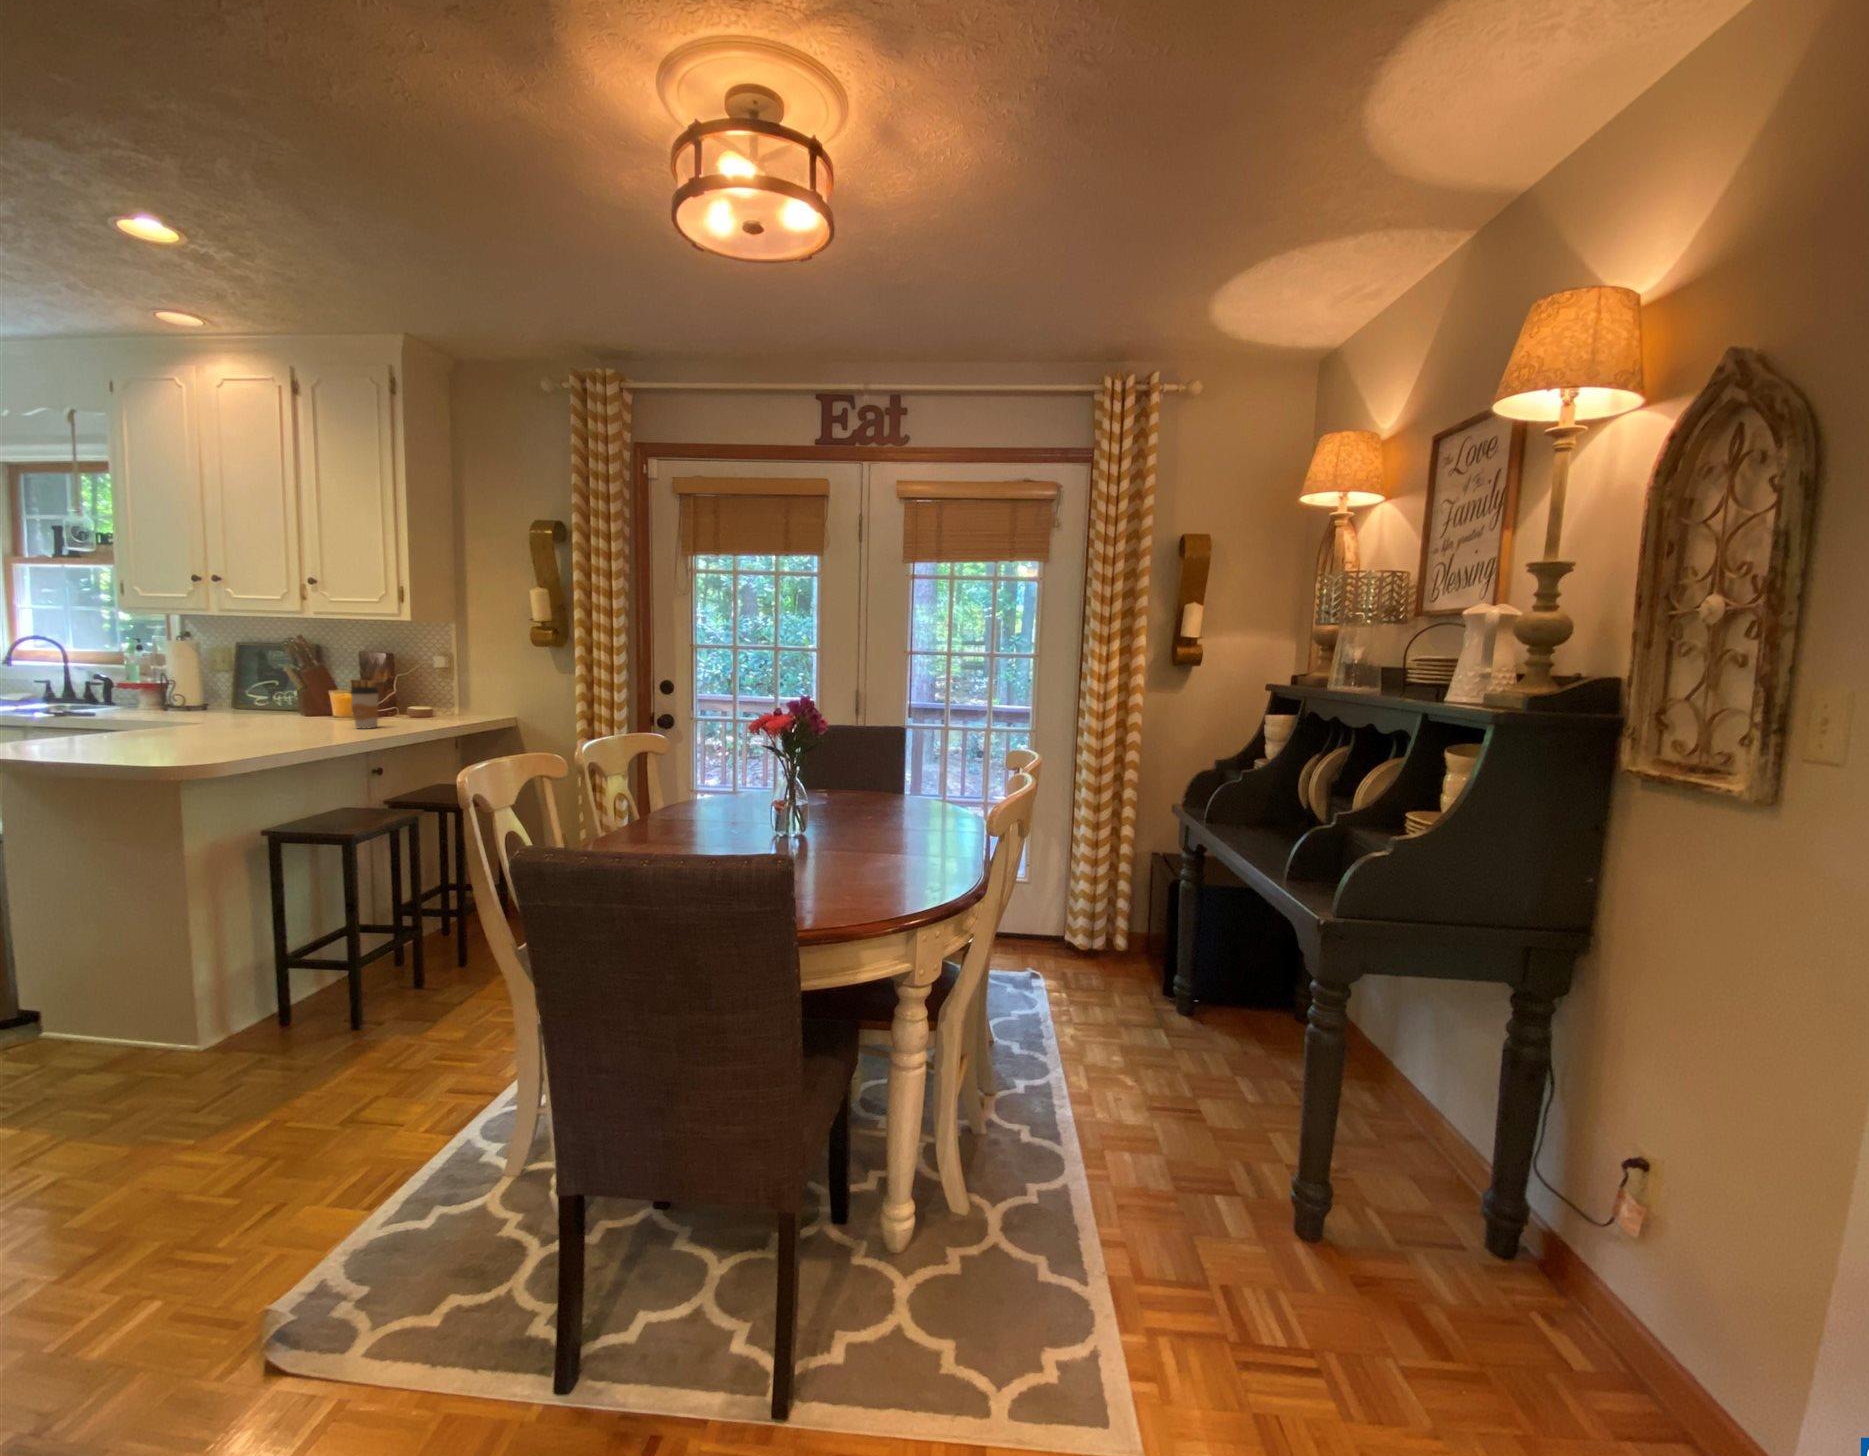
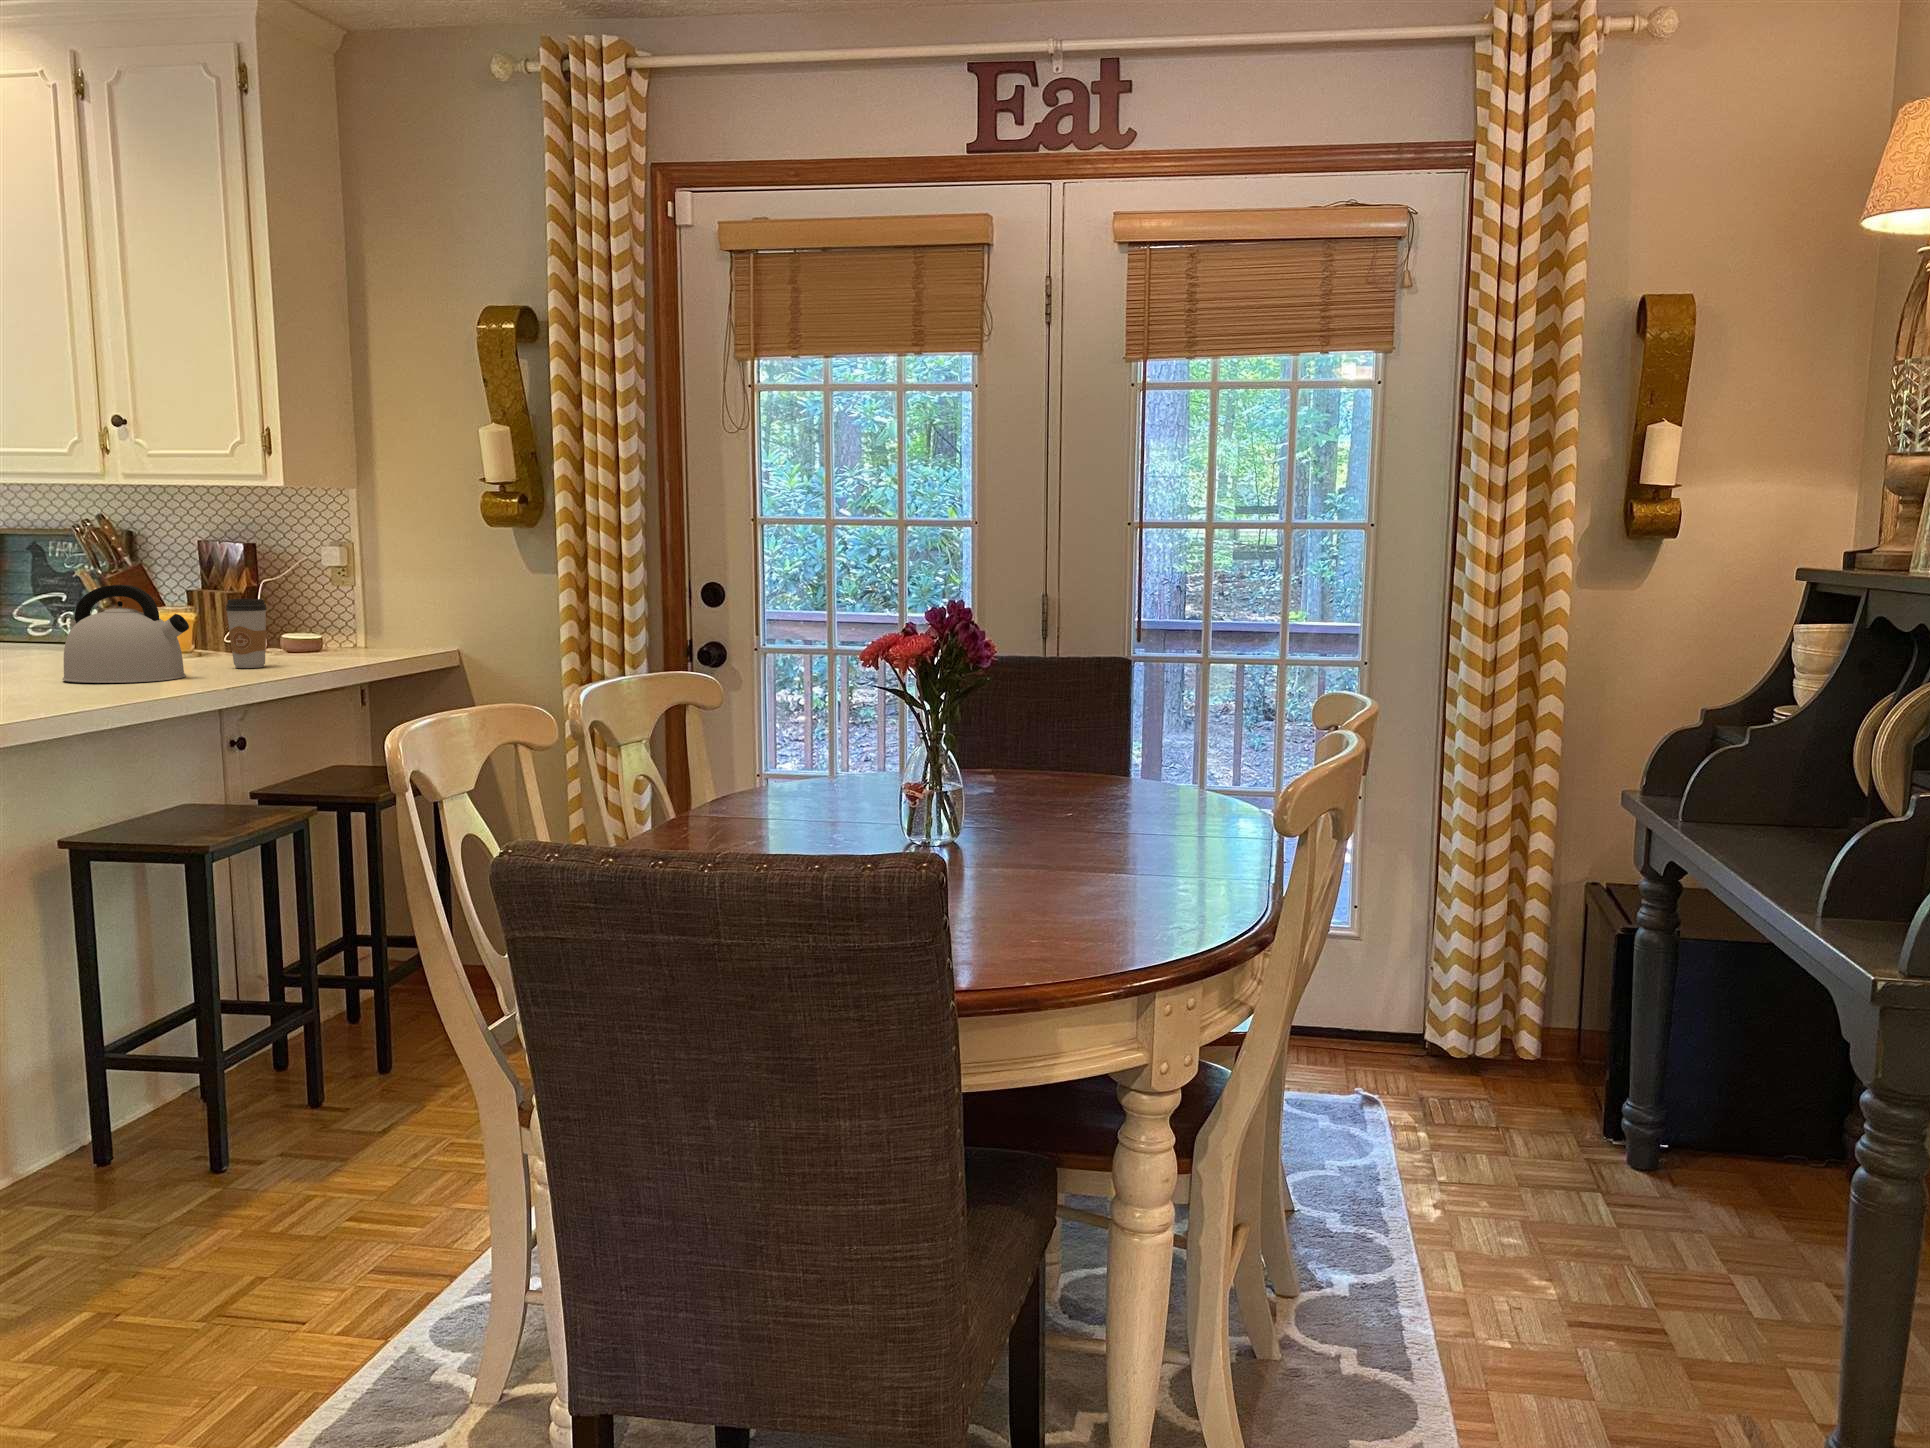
kettle: none [221,678,314,740] -> present [62,585,189,683]

